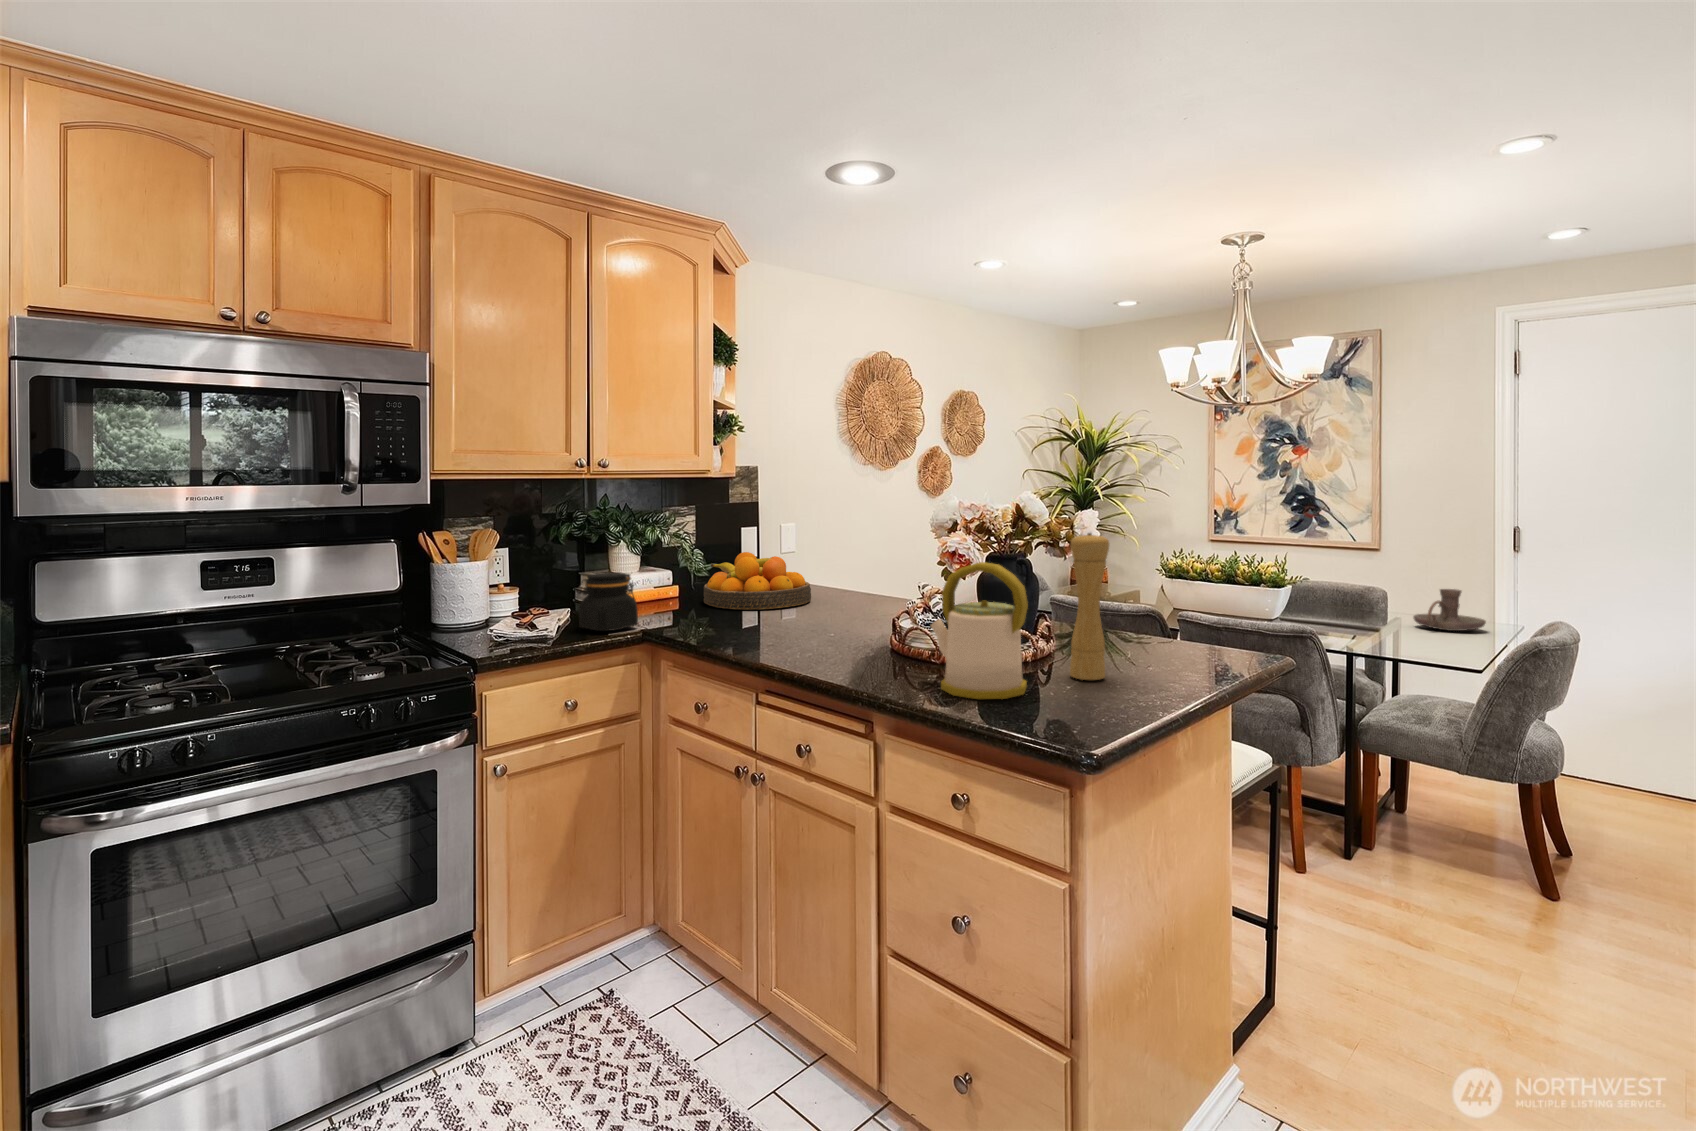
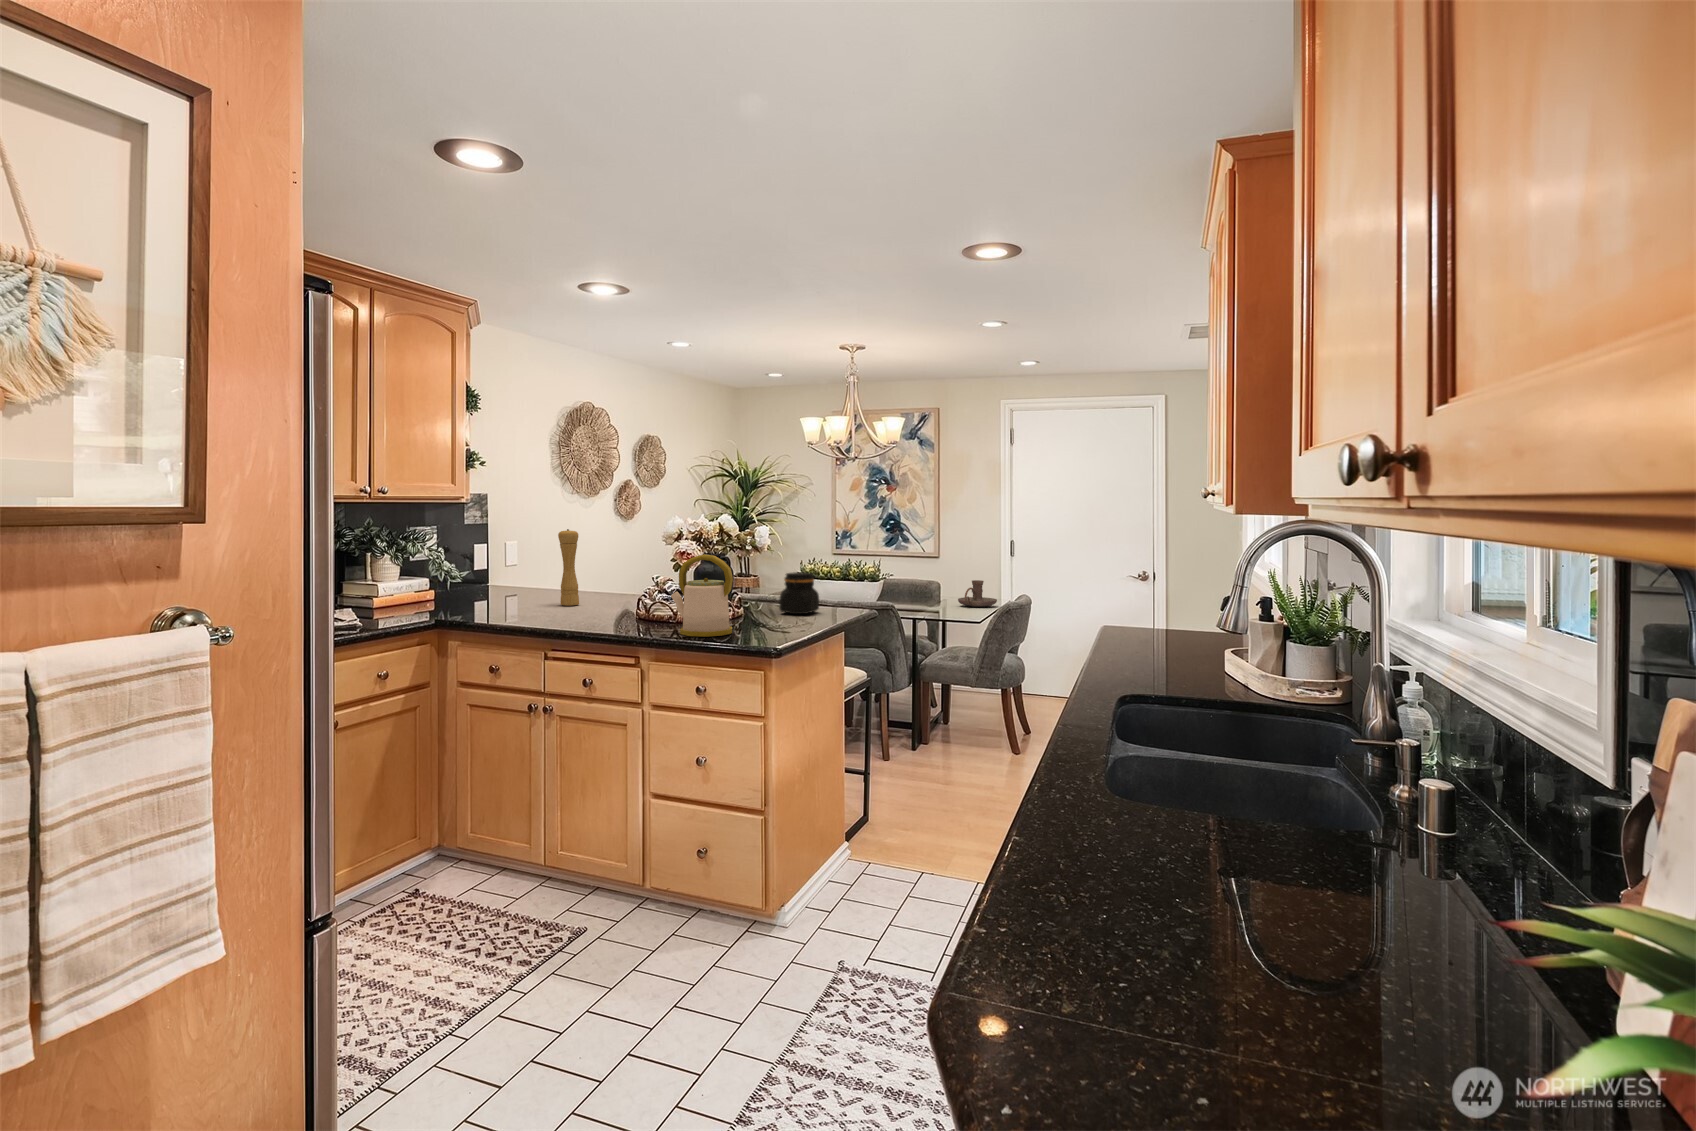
pepper mill: present [1070,533,1109,680] -> present [558,529,579,606]
fruit bowl: present [703,552,811,610] -> none [459,561,550,604]
jar: present [578,572,638,631] -> present [779,572,819,614]

